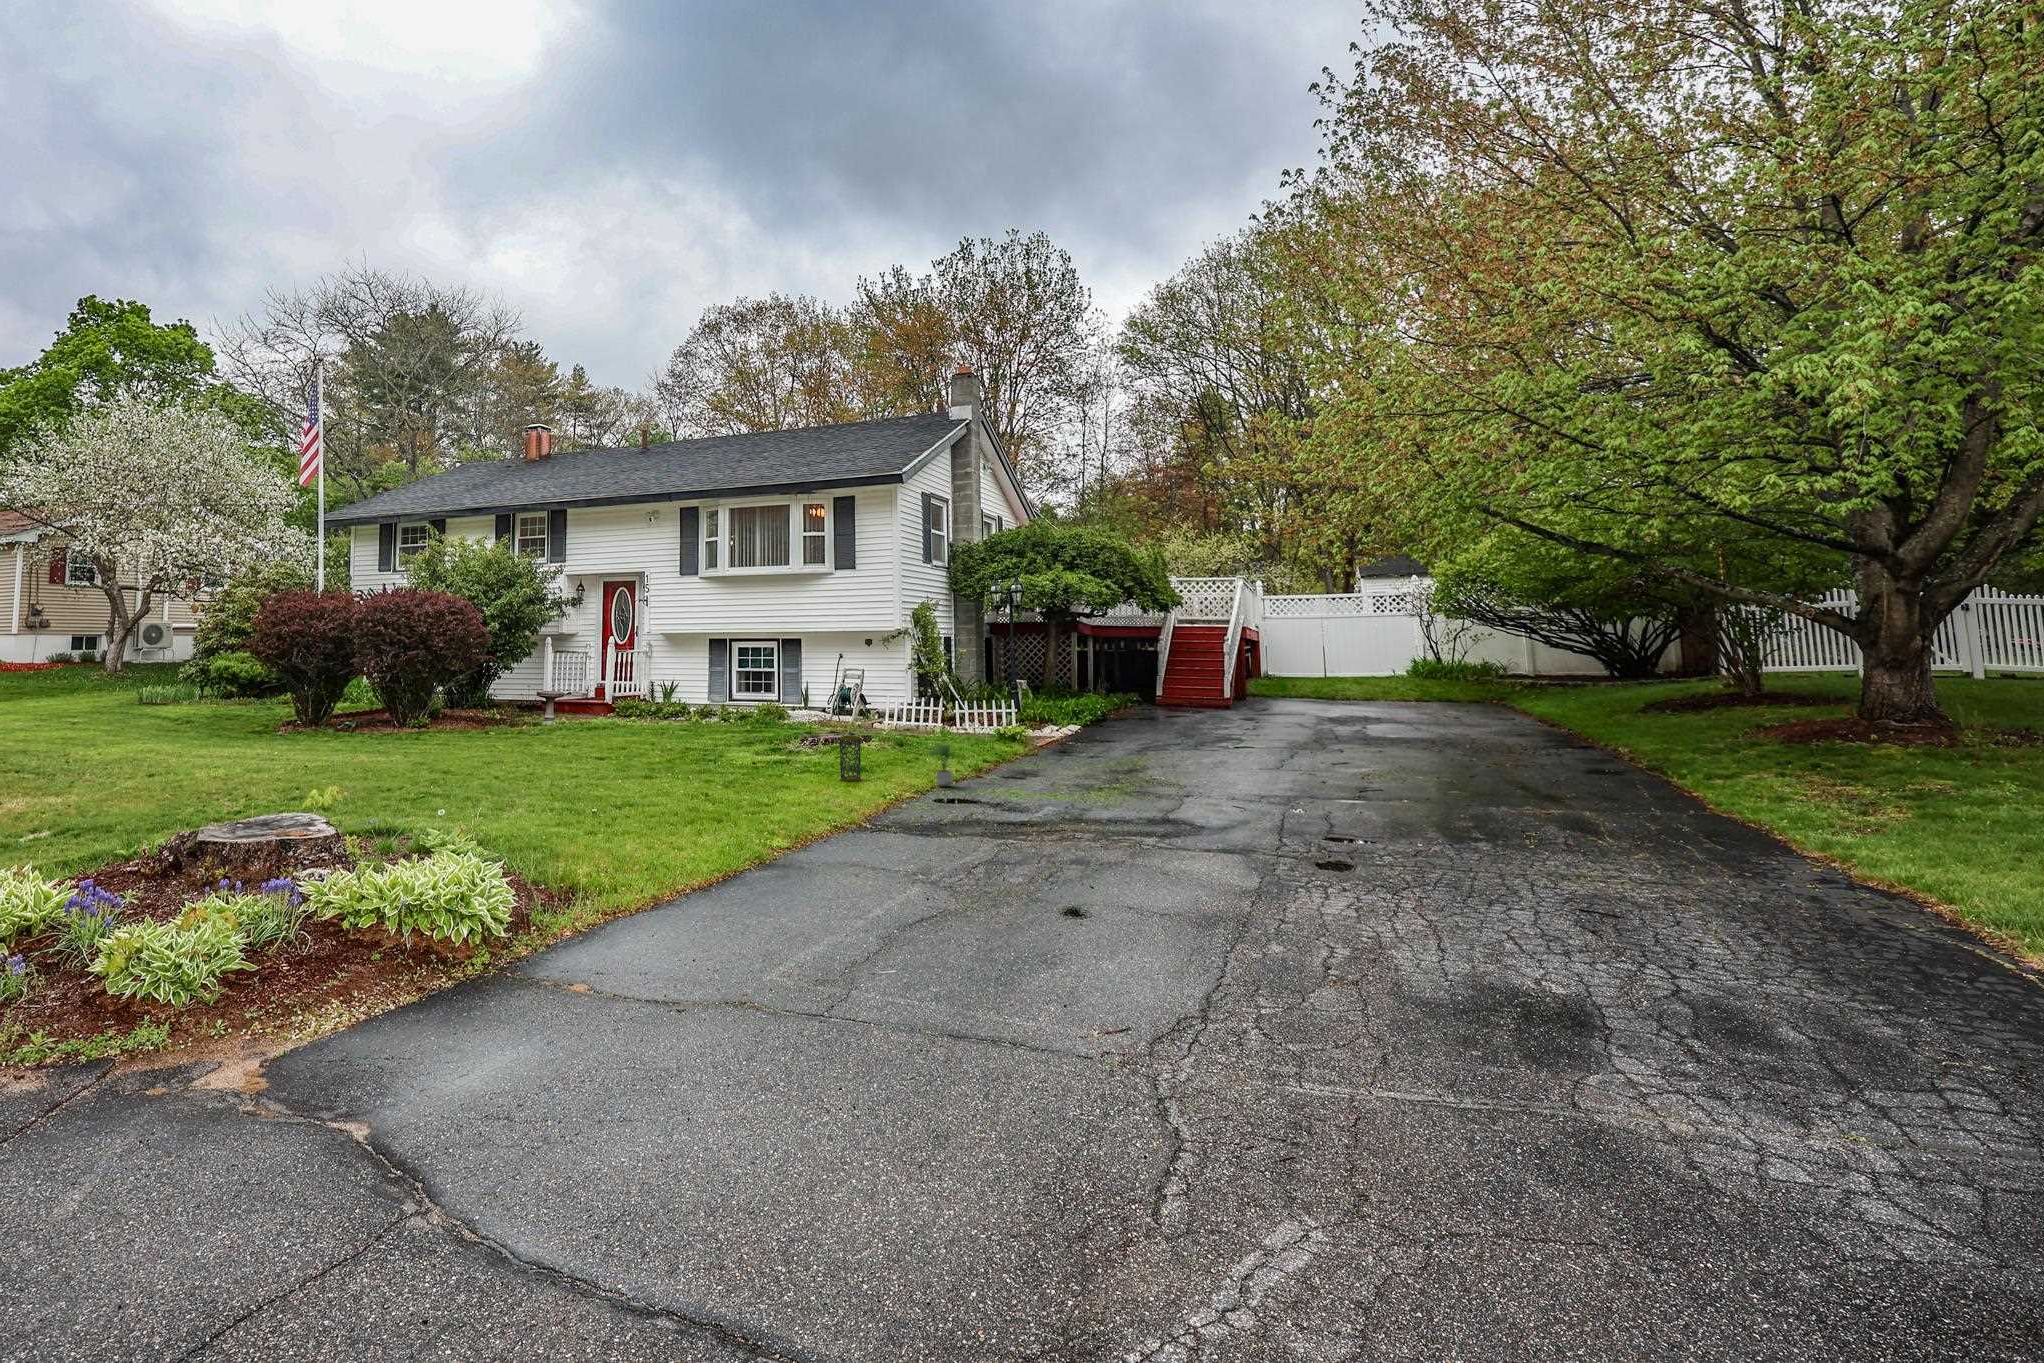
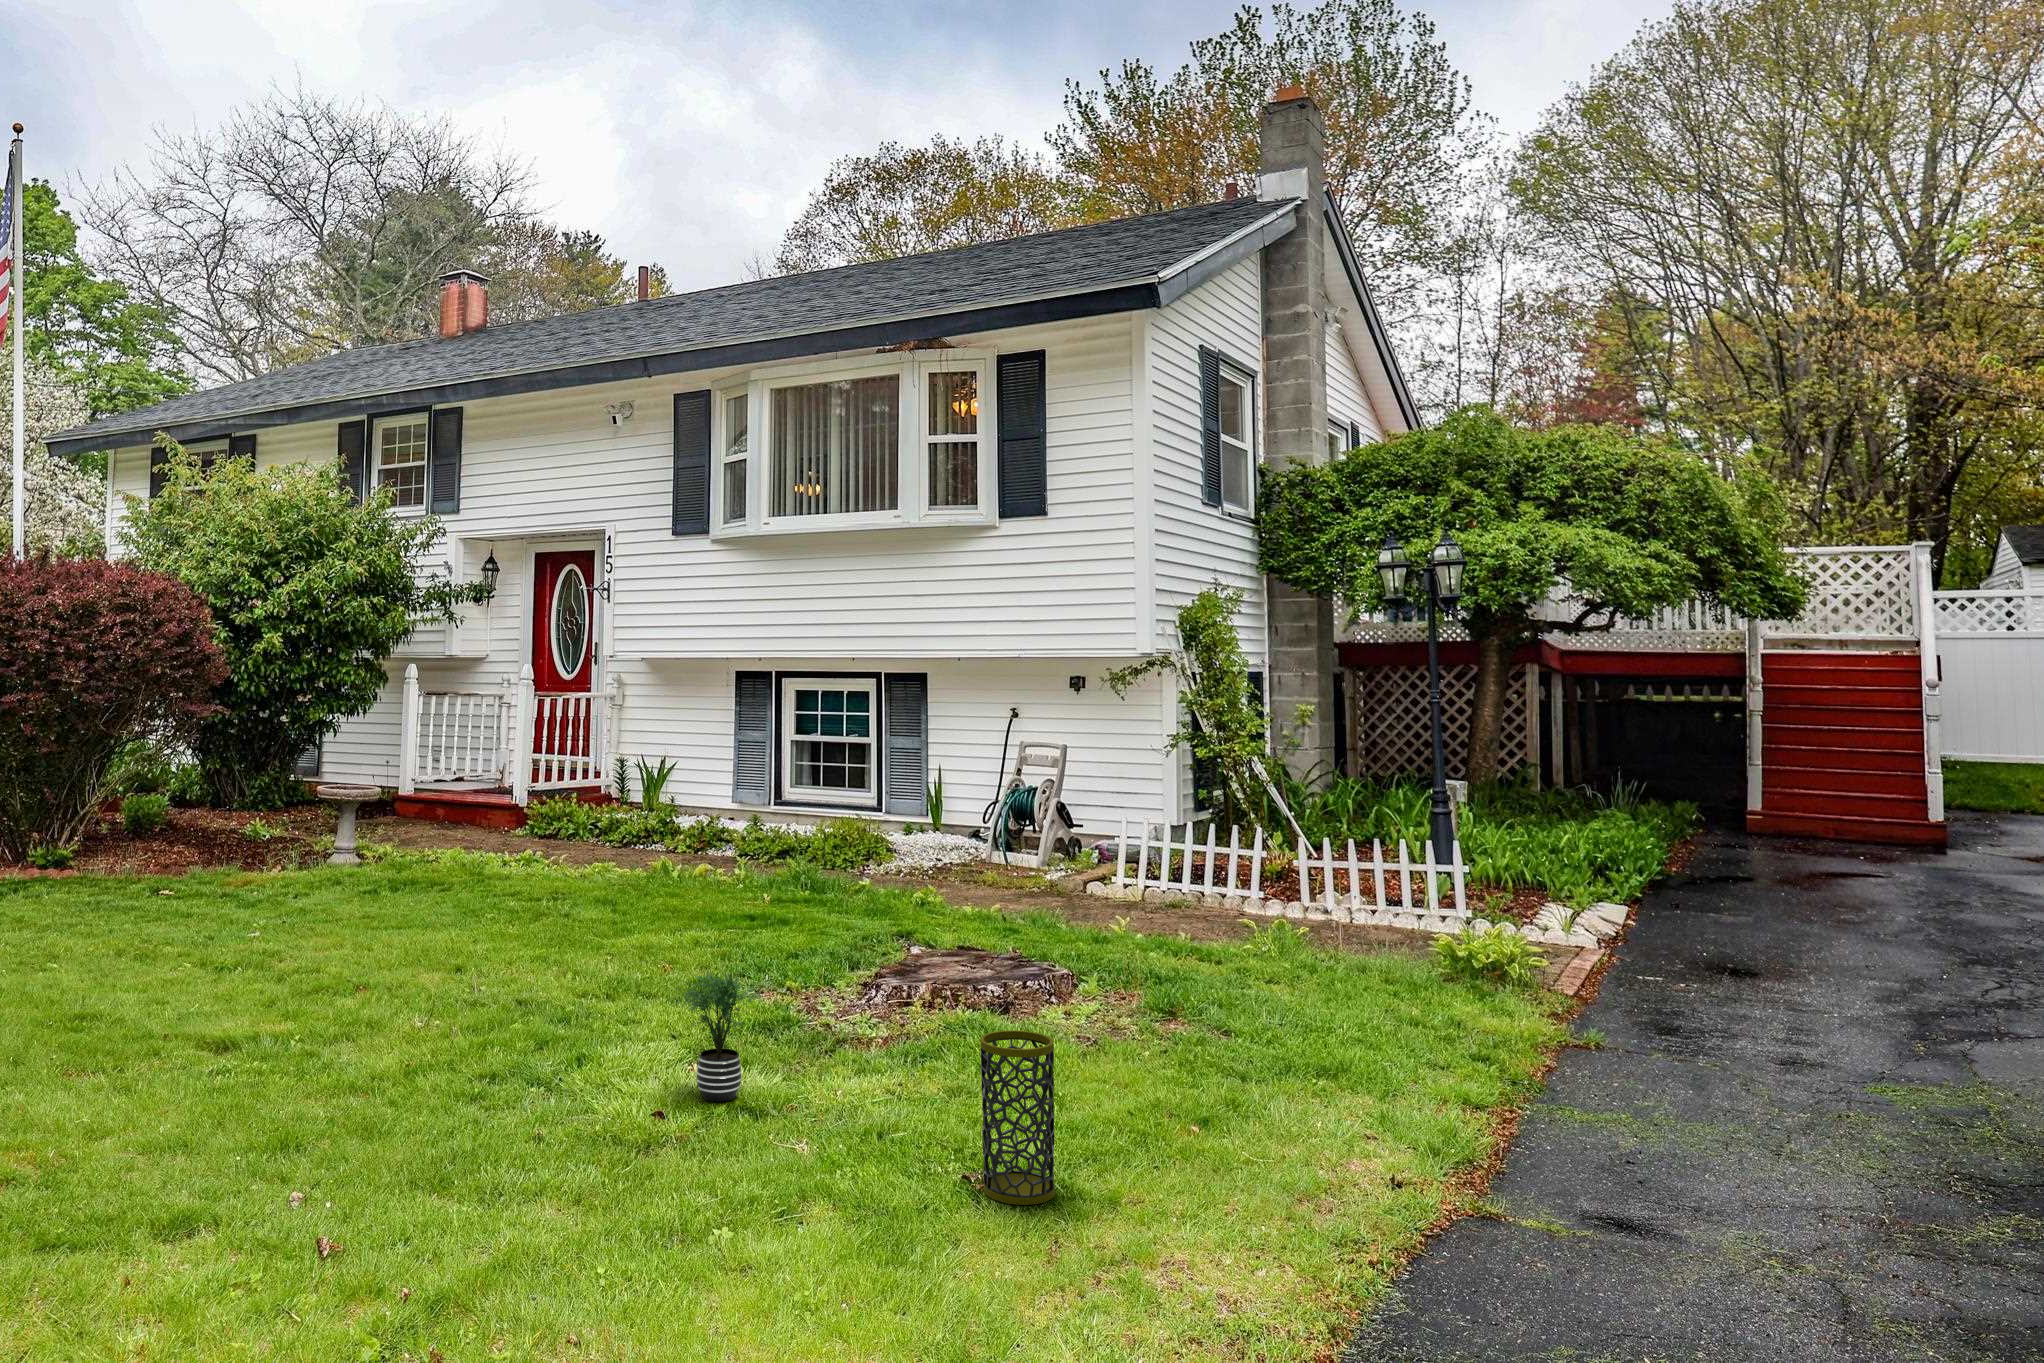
potted plant: present [930,743,956,787] -> present [677,971,761,1102]

